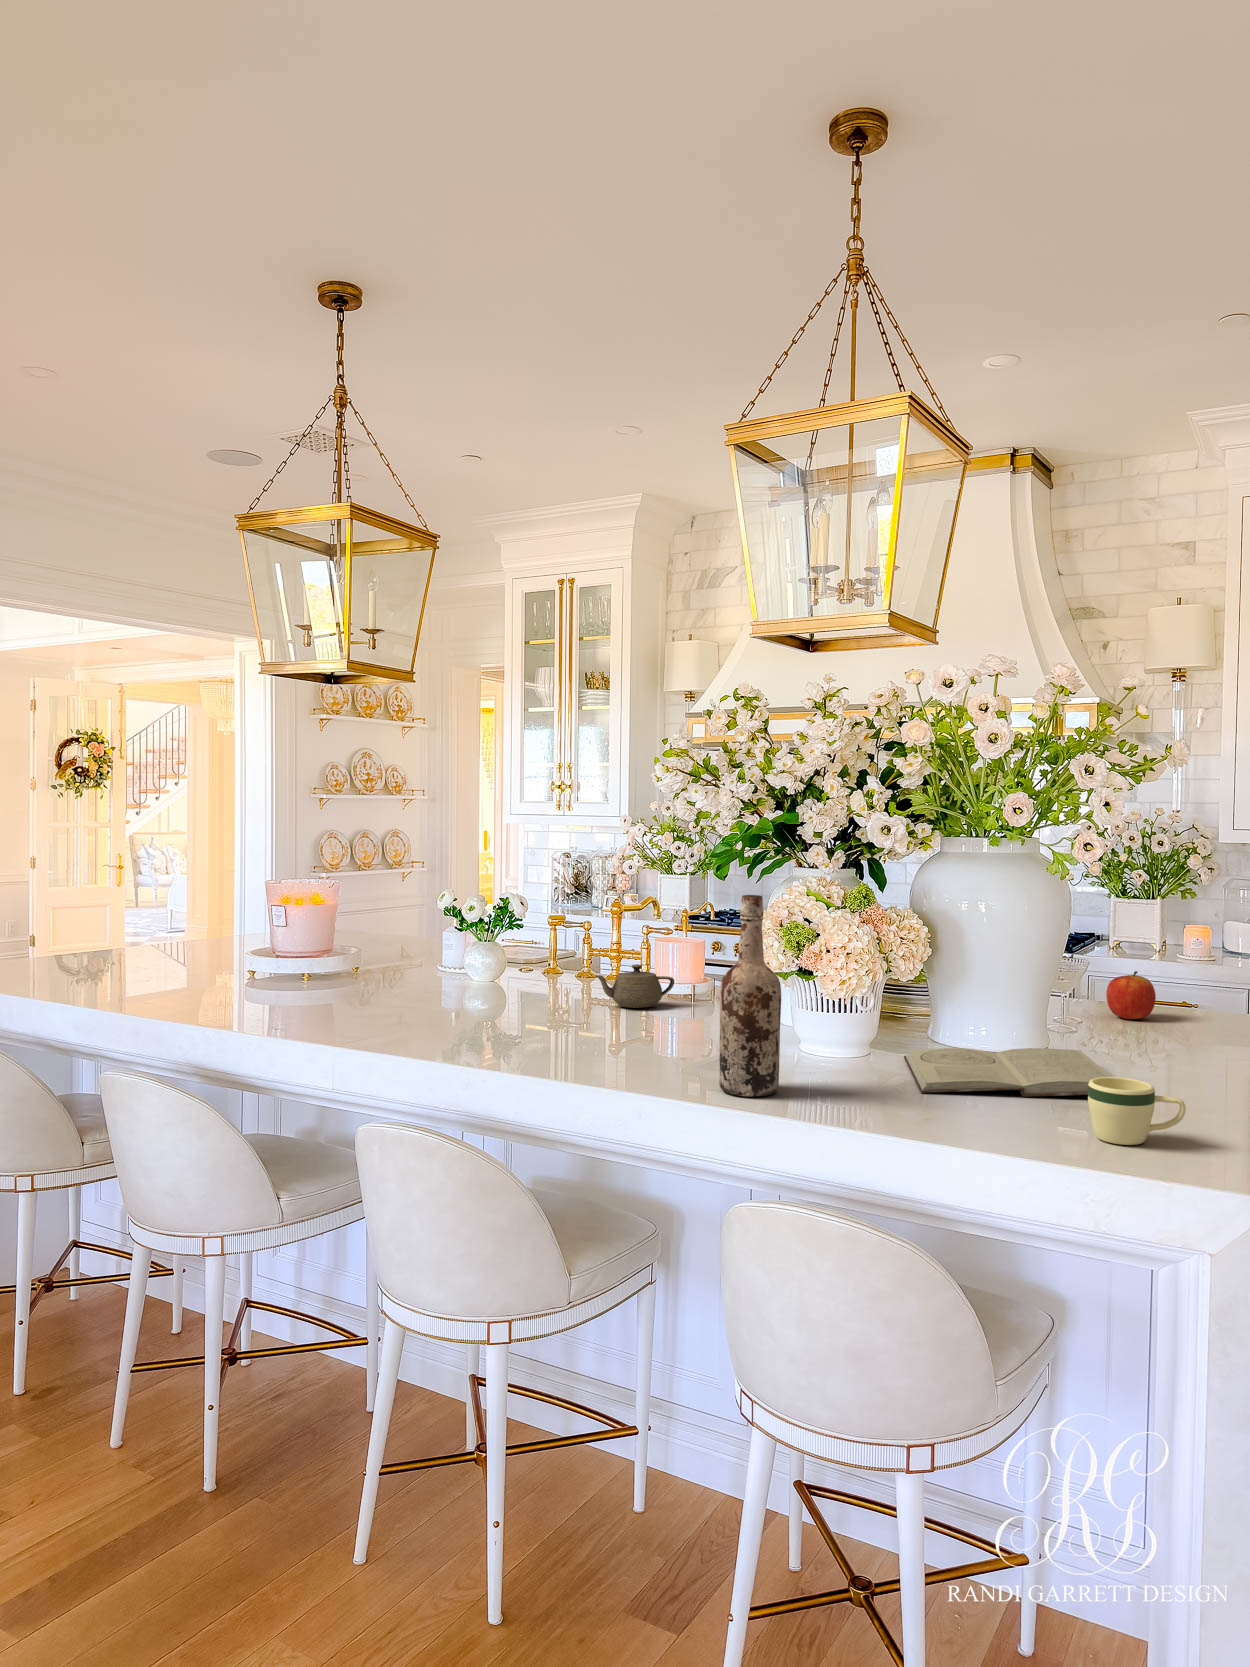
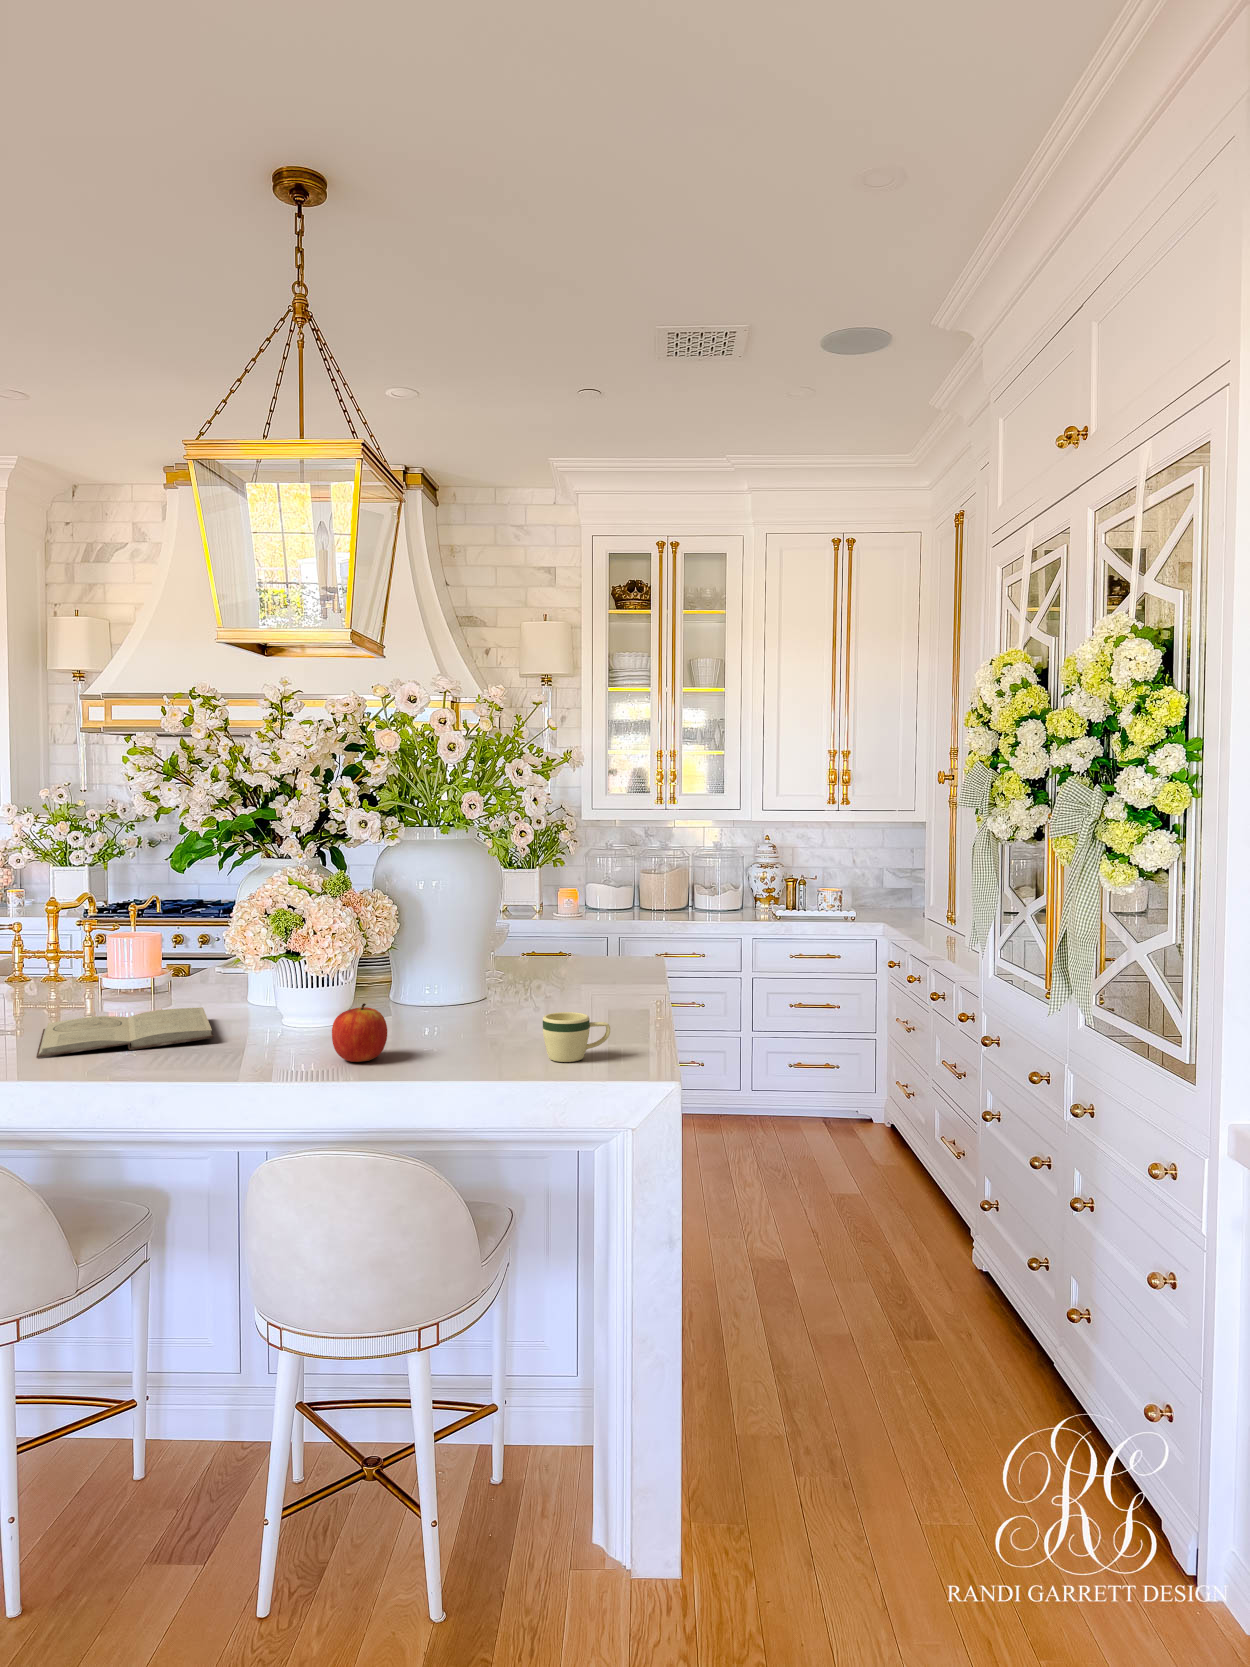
wine bottle: present [719,895,781,1096] -> none [231,888,287,1066]
teapot: present [594,964,674,1008] -> none [52,961,138,1004]
apple: present [1106,971,1156,1019] -> present [332,1003,387,1062]
book: present [904,1048,1111,1097] -> present [37,1007,214,1058]

